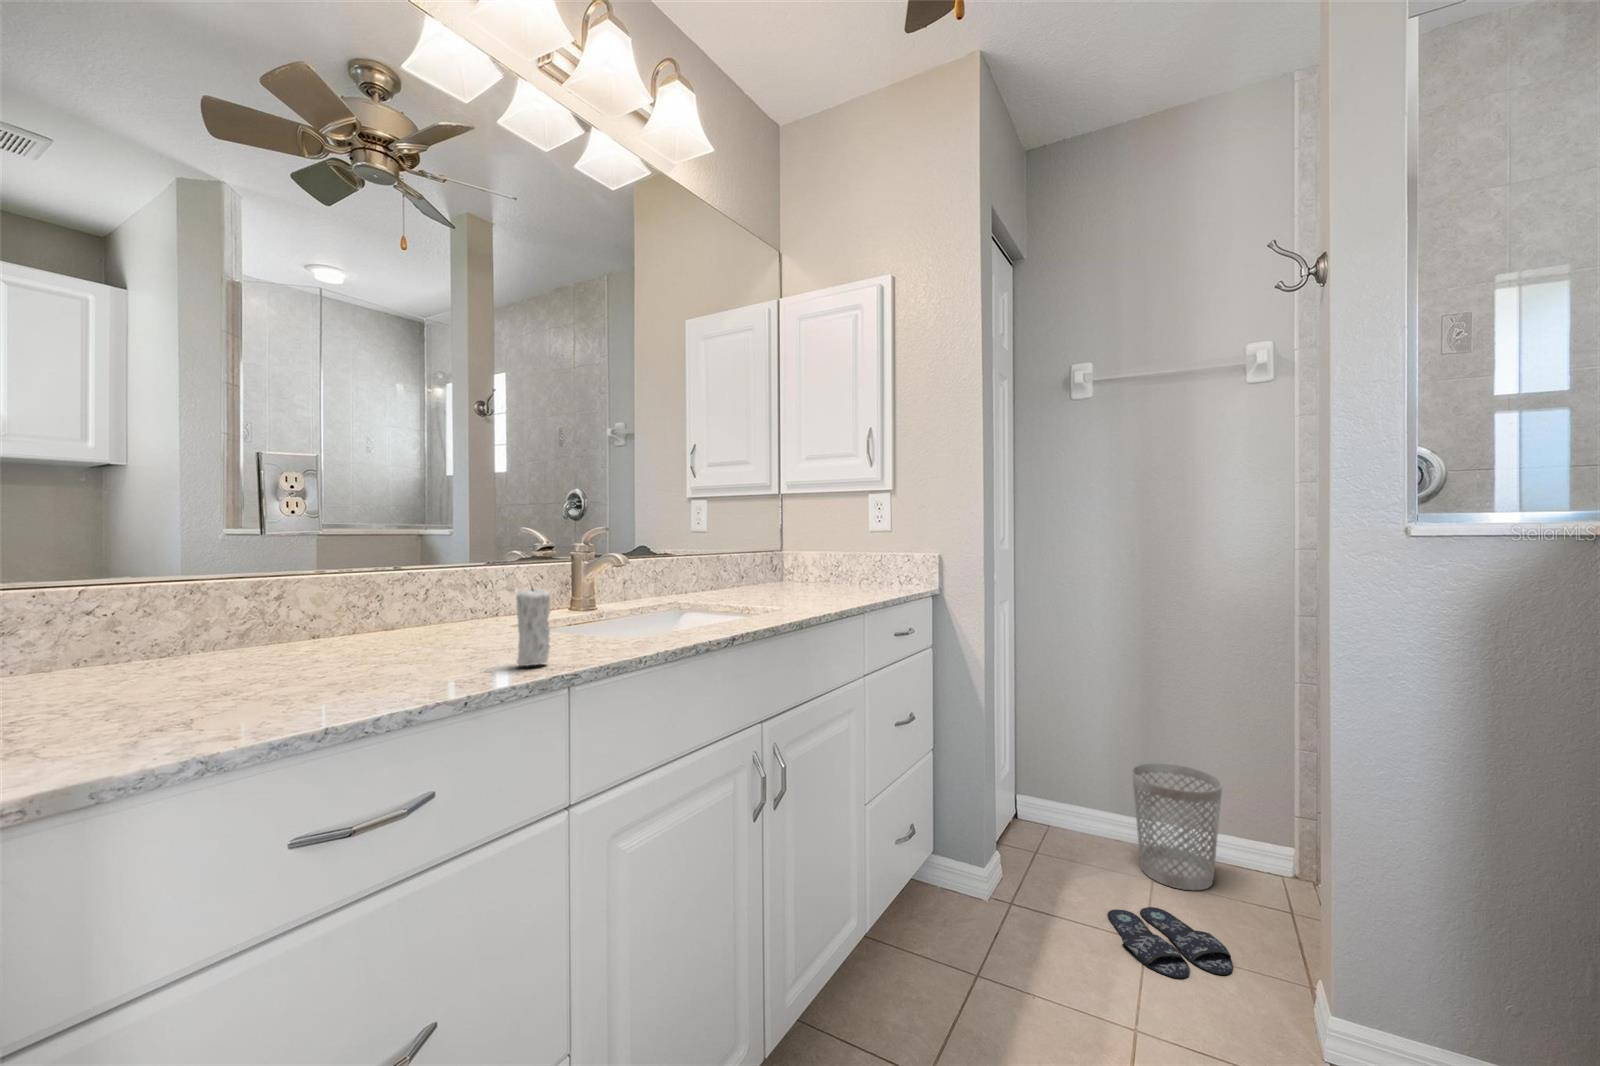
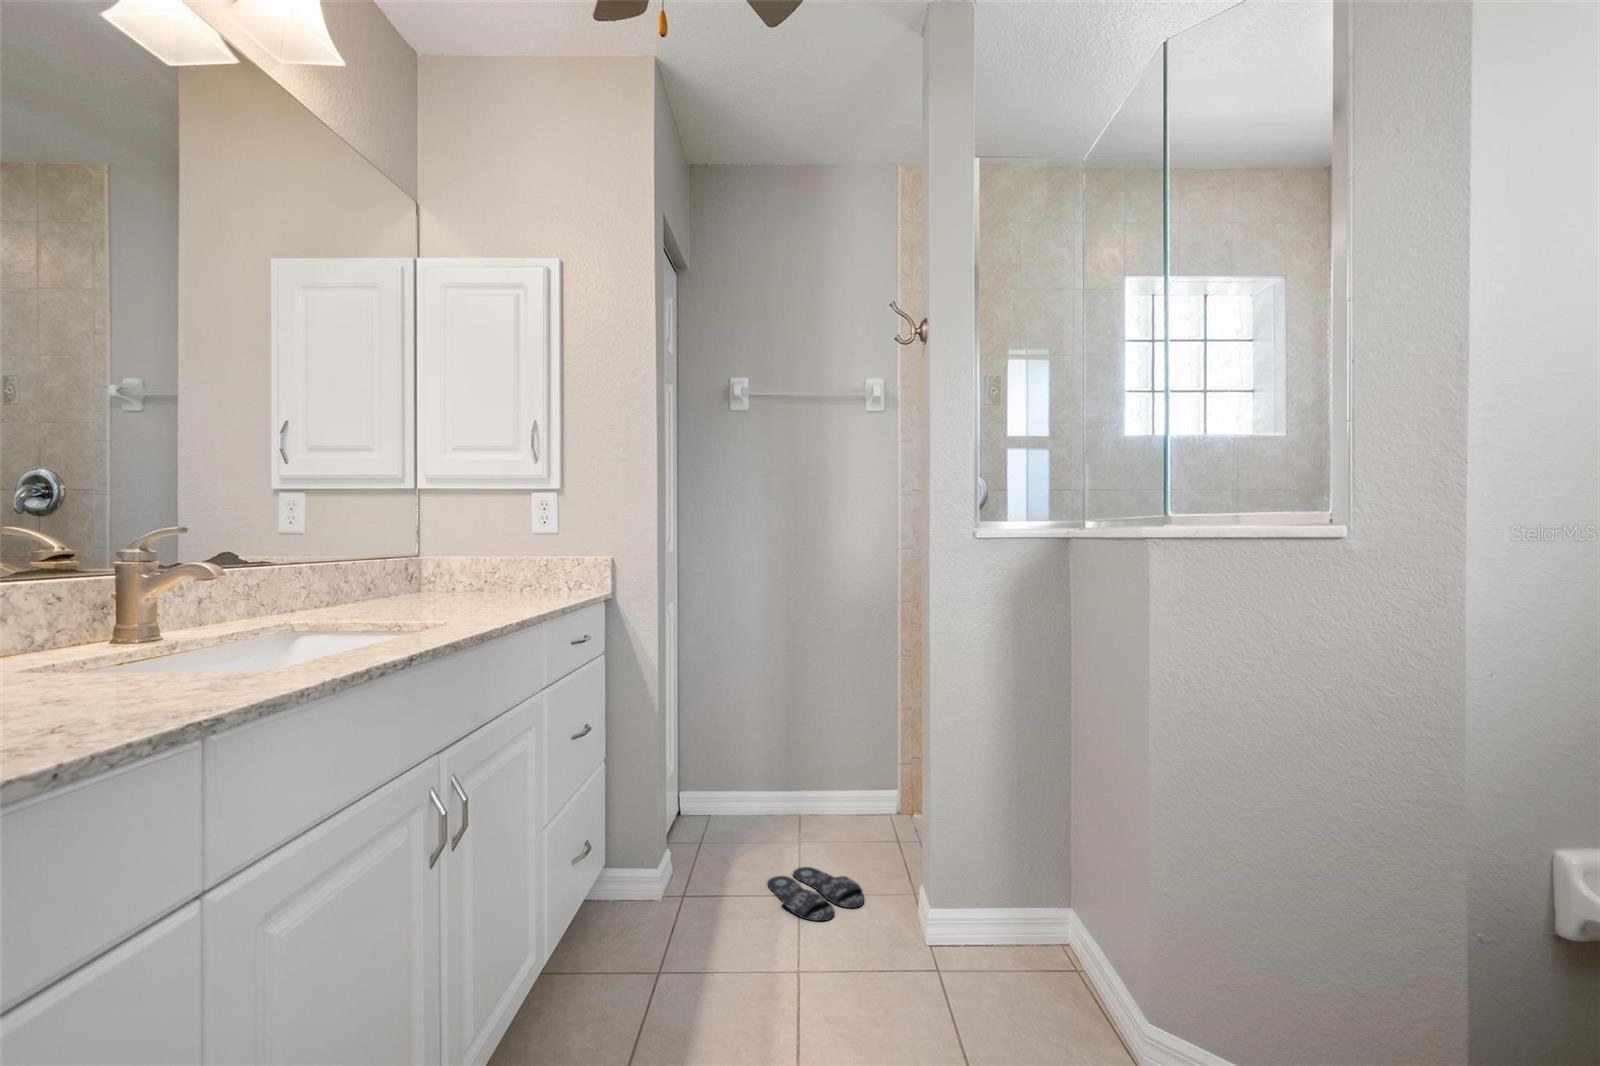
candle: present [516,587,551,666] -> none [104,591,165,719]
wastebasket: present [1132,763,1222,890] -> none [782,739,851,846]

